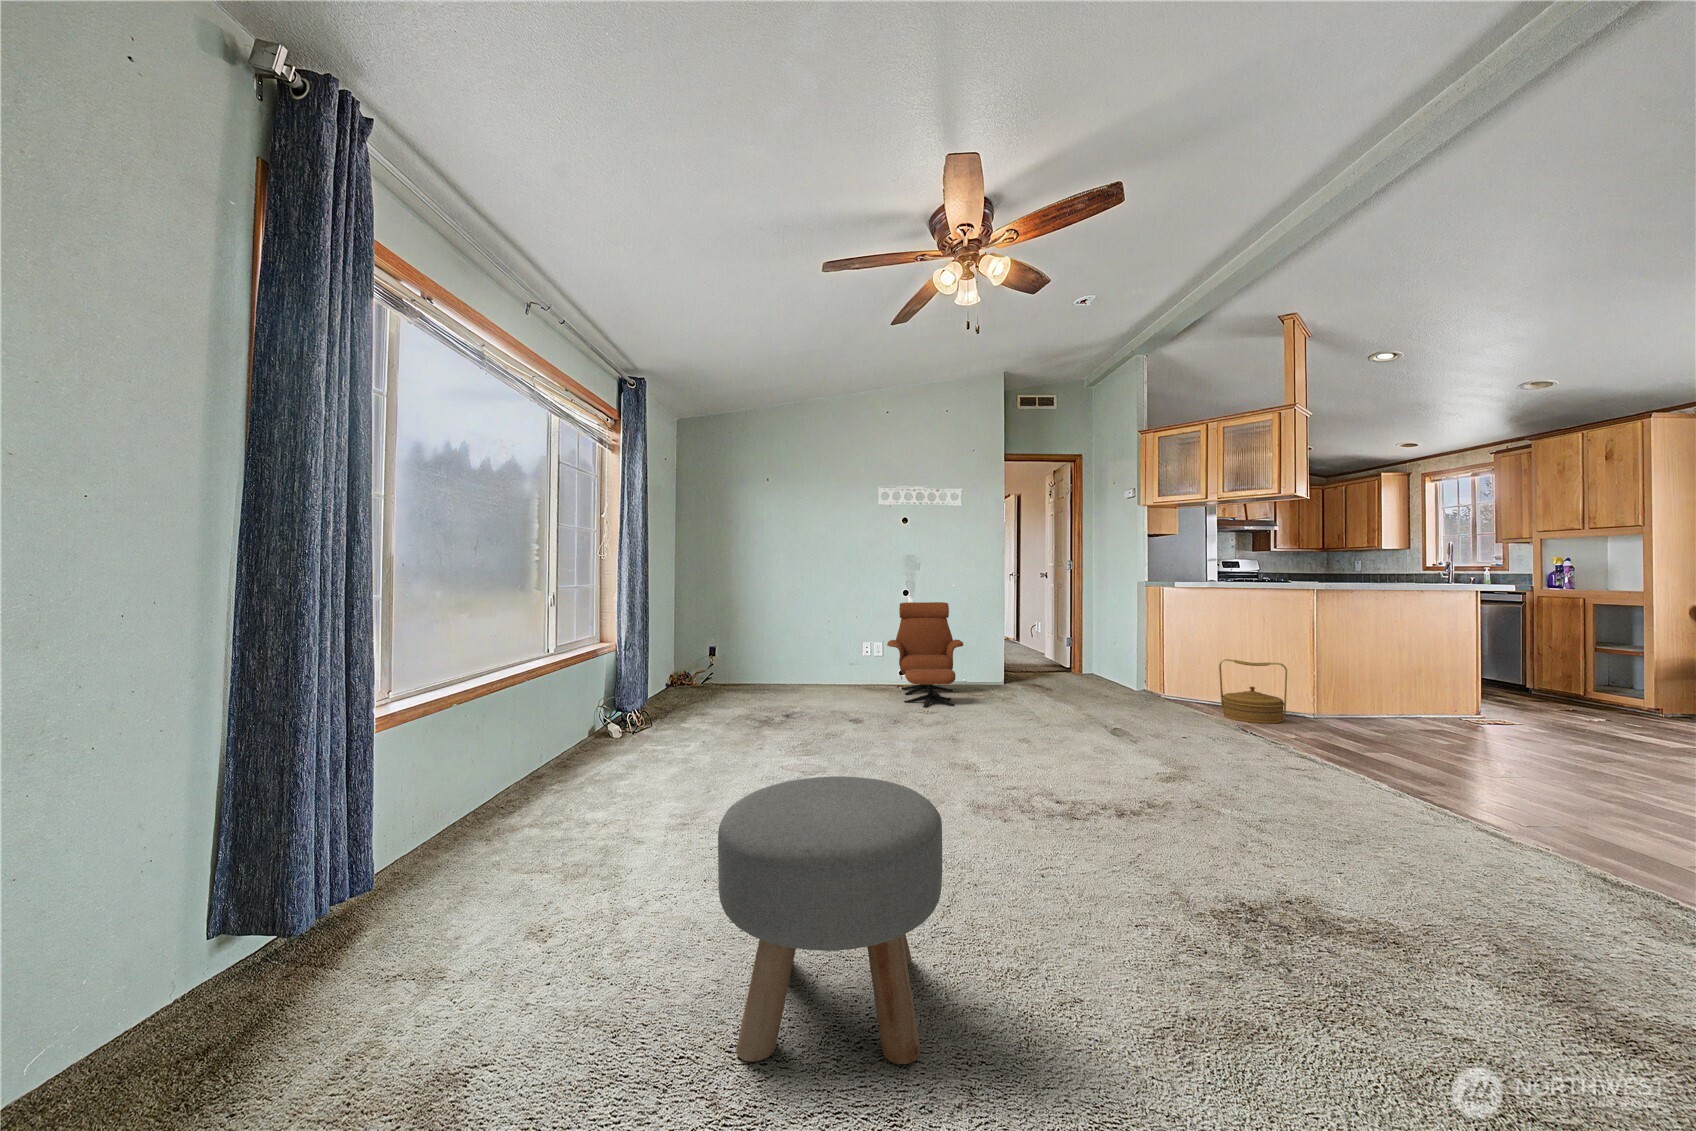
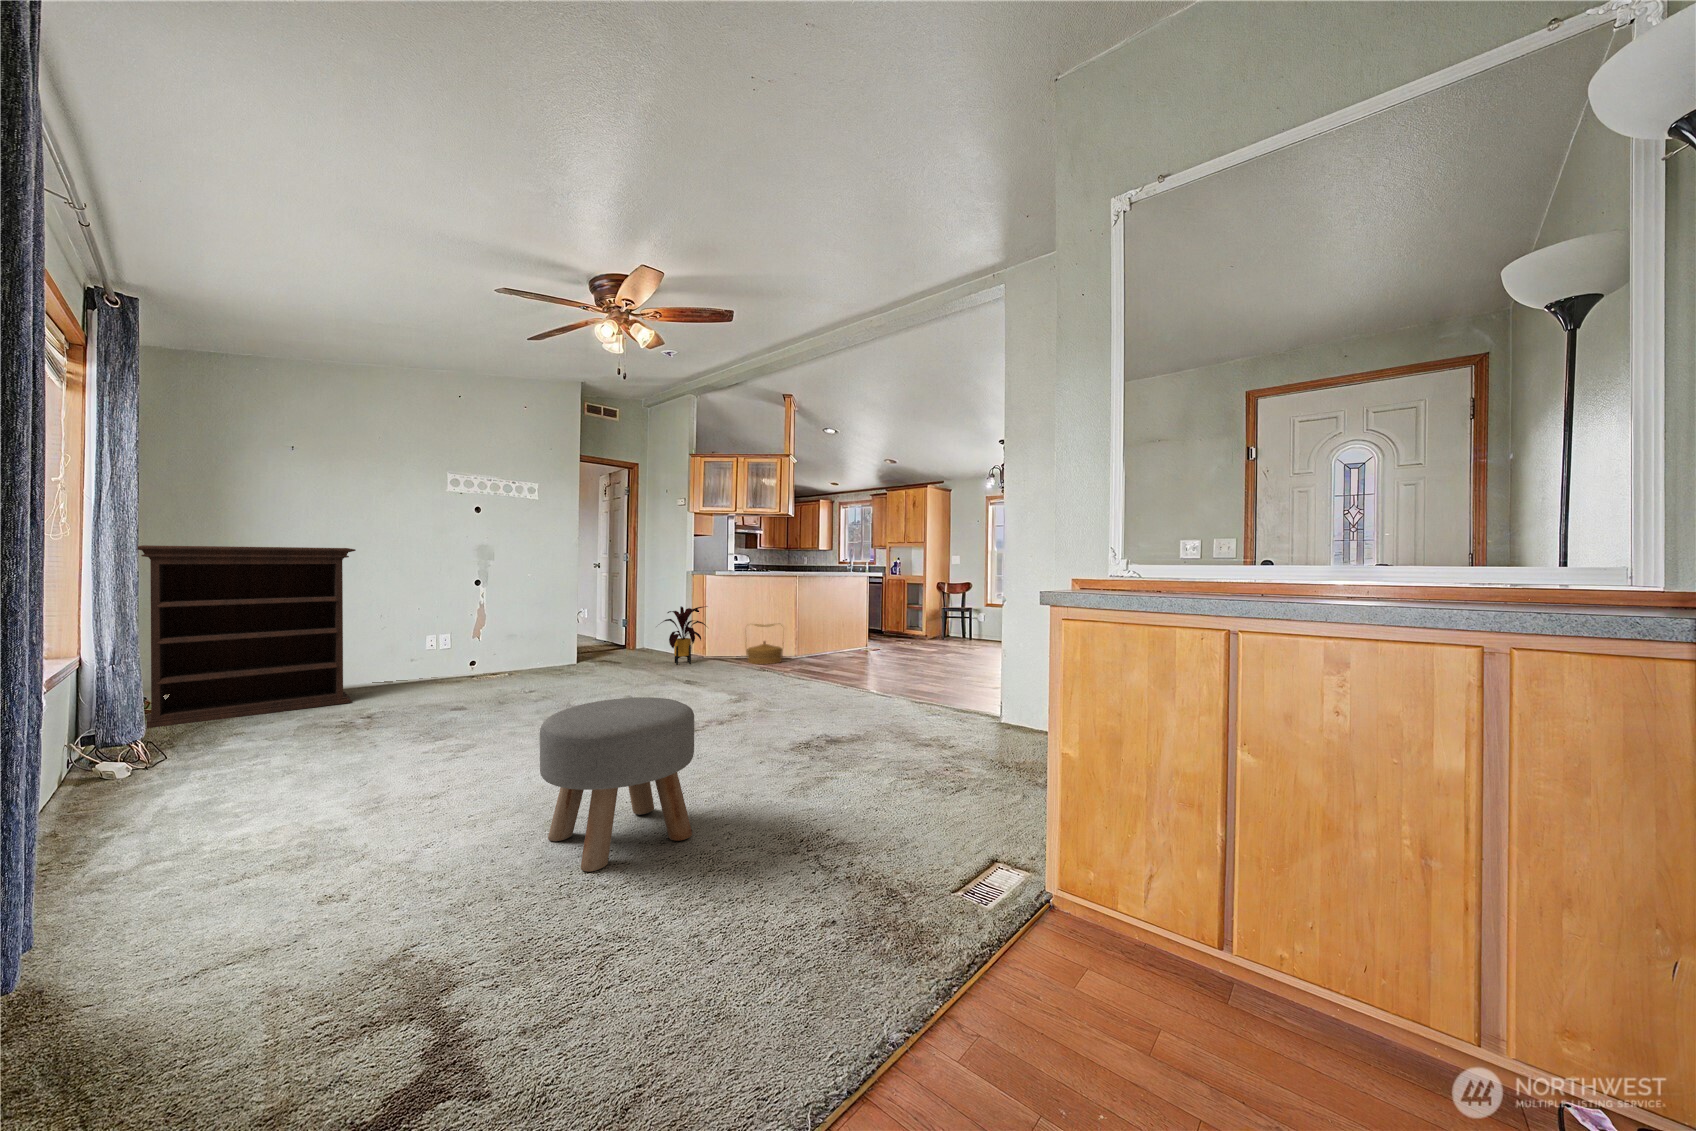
bookshelf: none [663,561,799,702] -> present [138,545,356,728]
lounge chair: present [887,602,964,708] -> none [461,591,544,688]
house plant: none [1089,628,1169,705] -> present [663,606,706,665]

